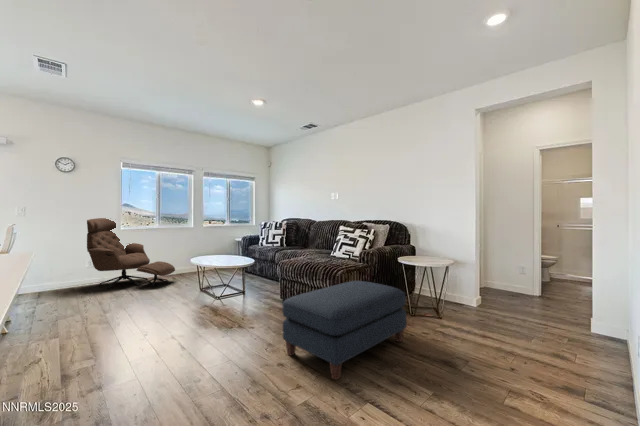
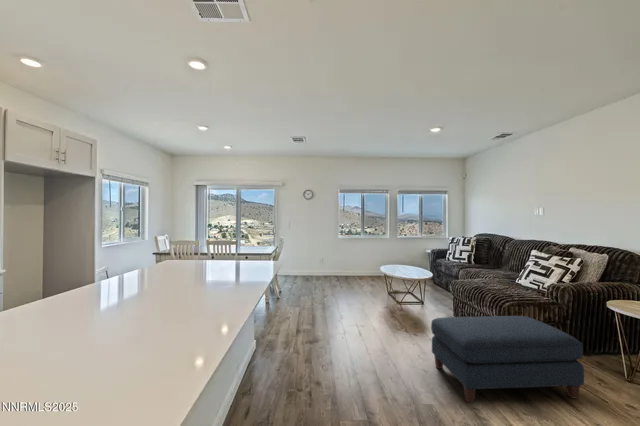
lounge chair: present [87,218,175,289] -> none [318,229,373,285]

